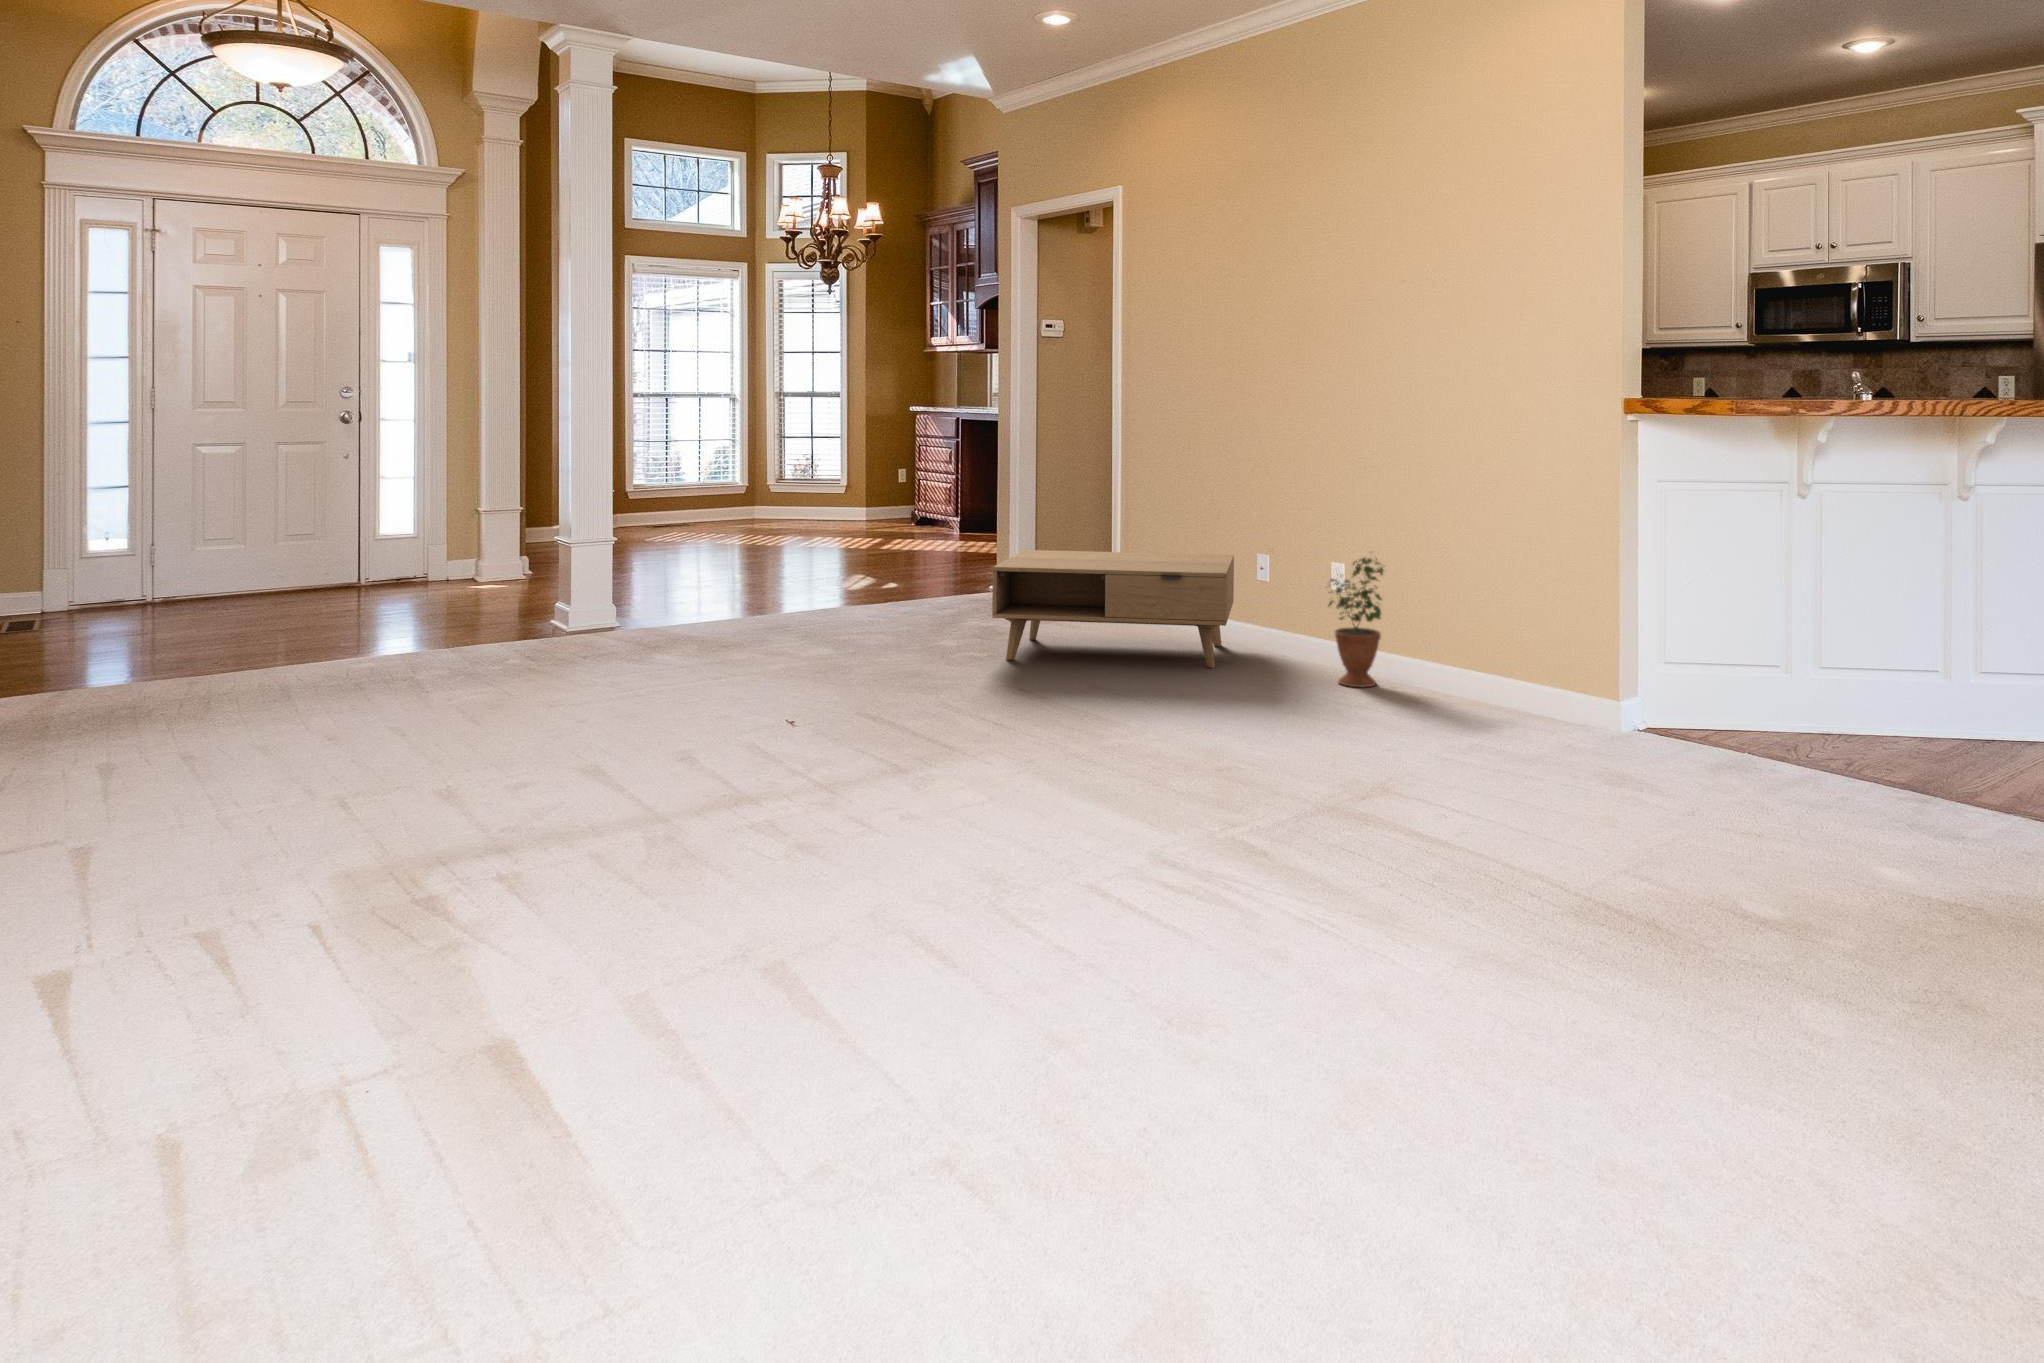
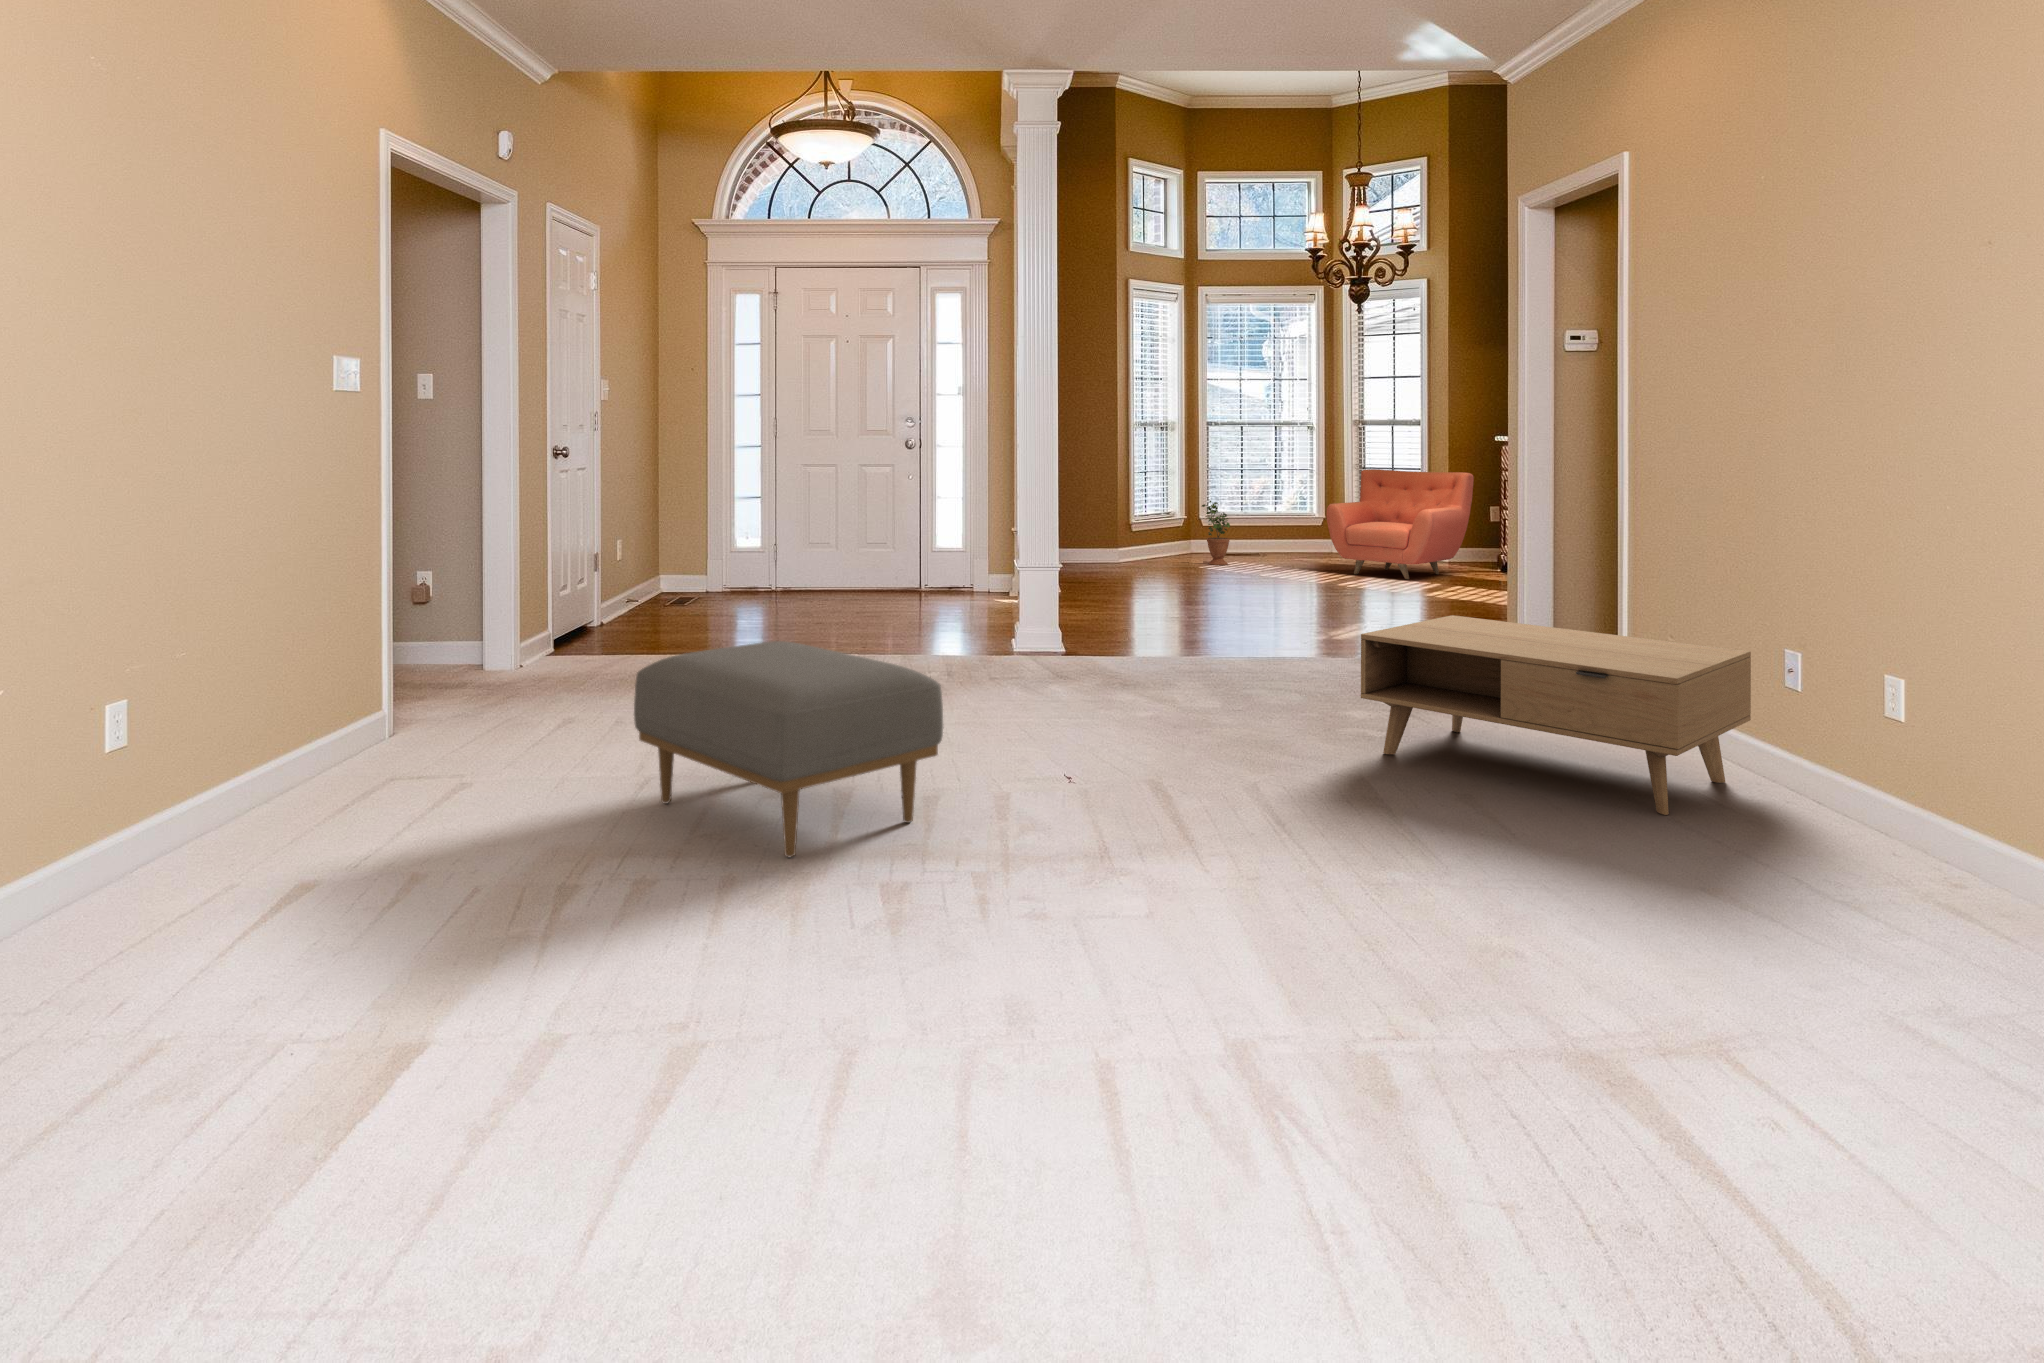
armchair: none [764,439,890,537] -> present [1326,469,1474,579]
potted plant: present [1328,558,1385,687] -> present [1202,501,1230,565]
ottoman: none [413,617,750,803] -> present [634,641,943,857]

